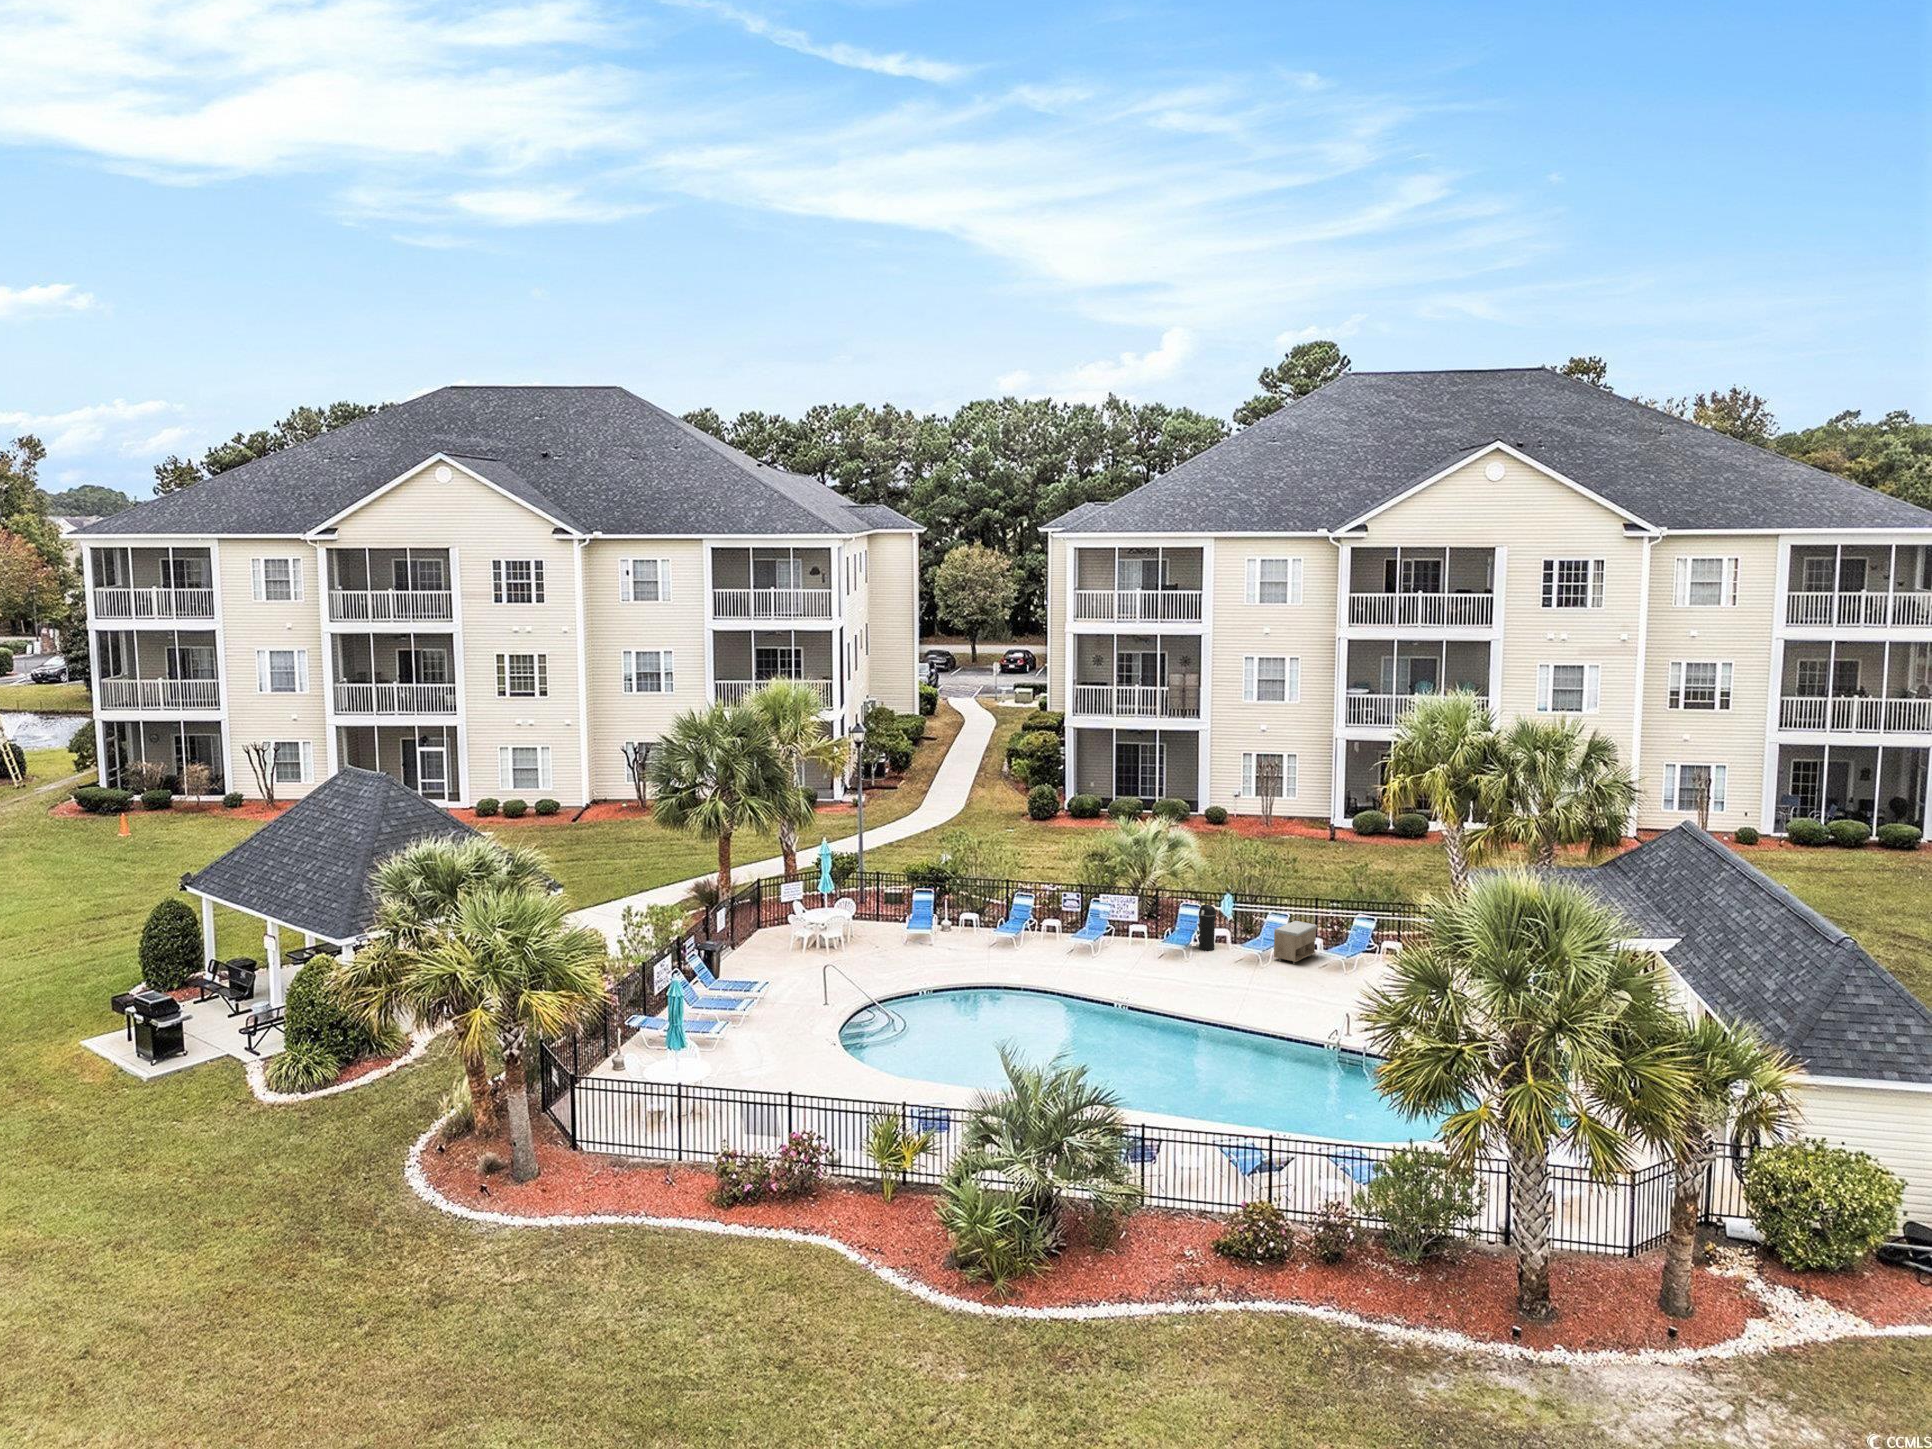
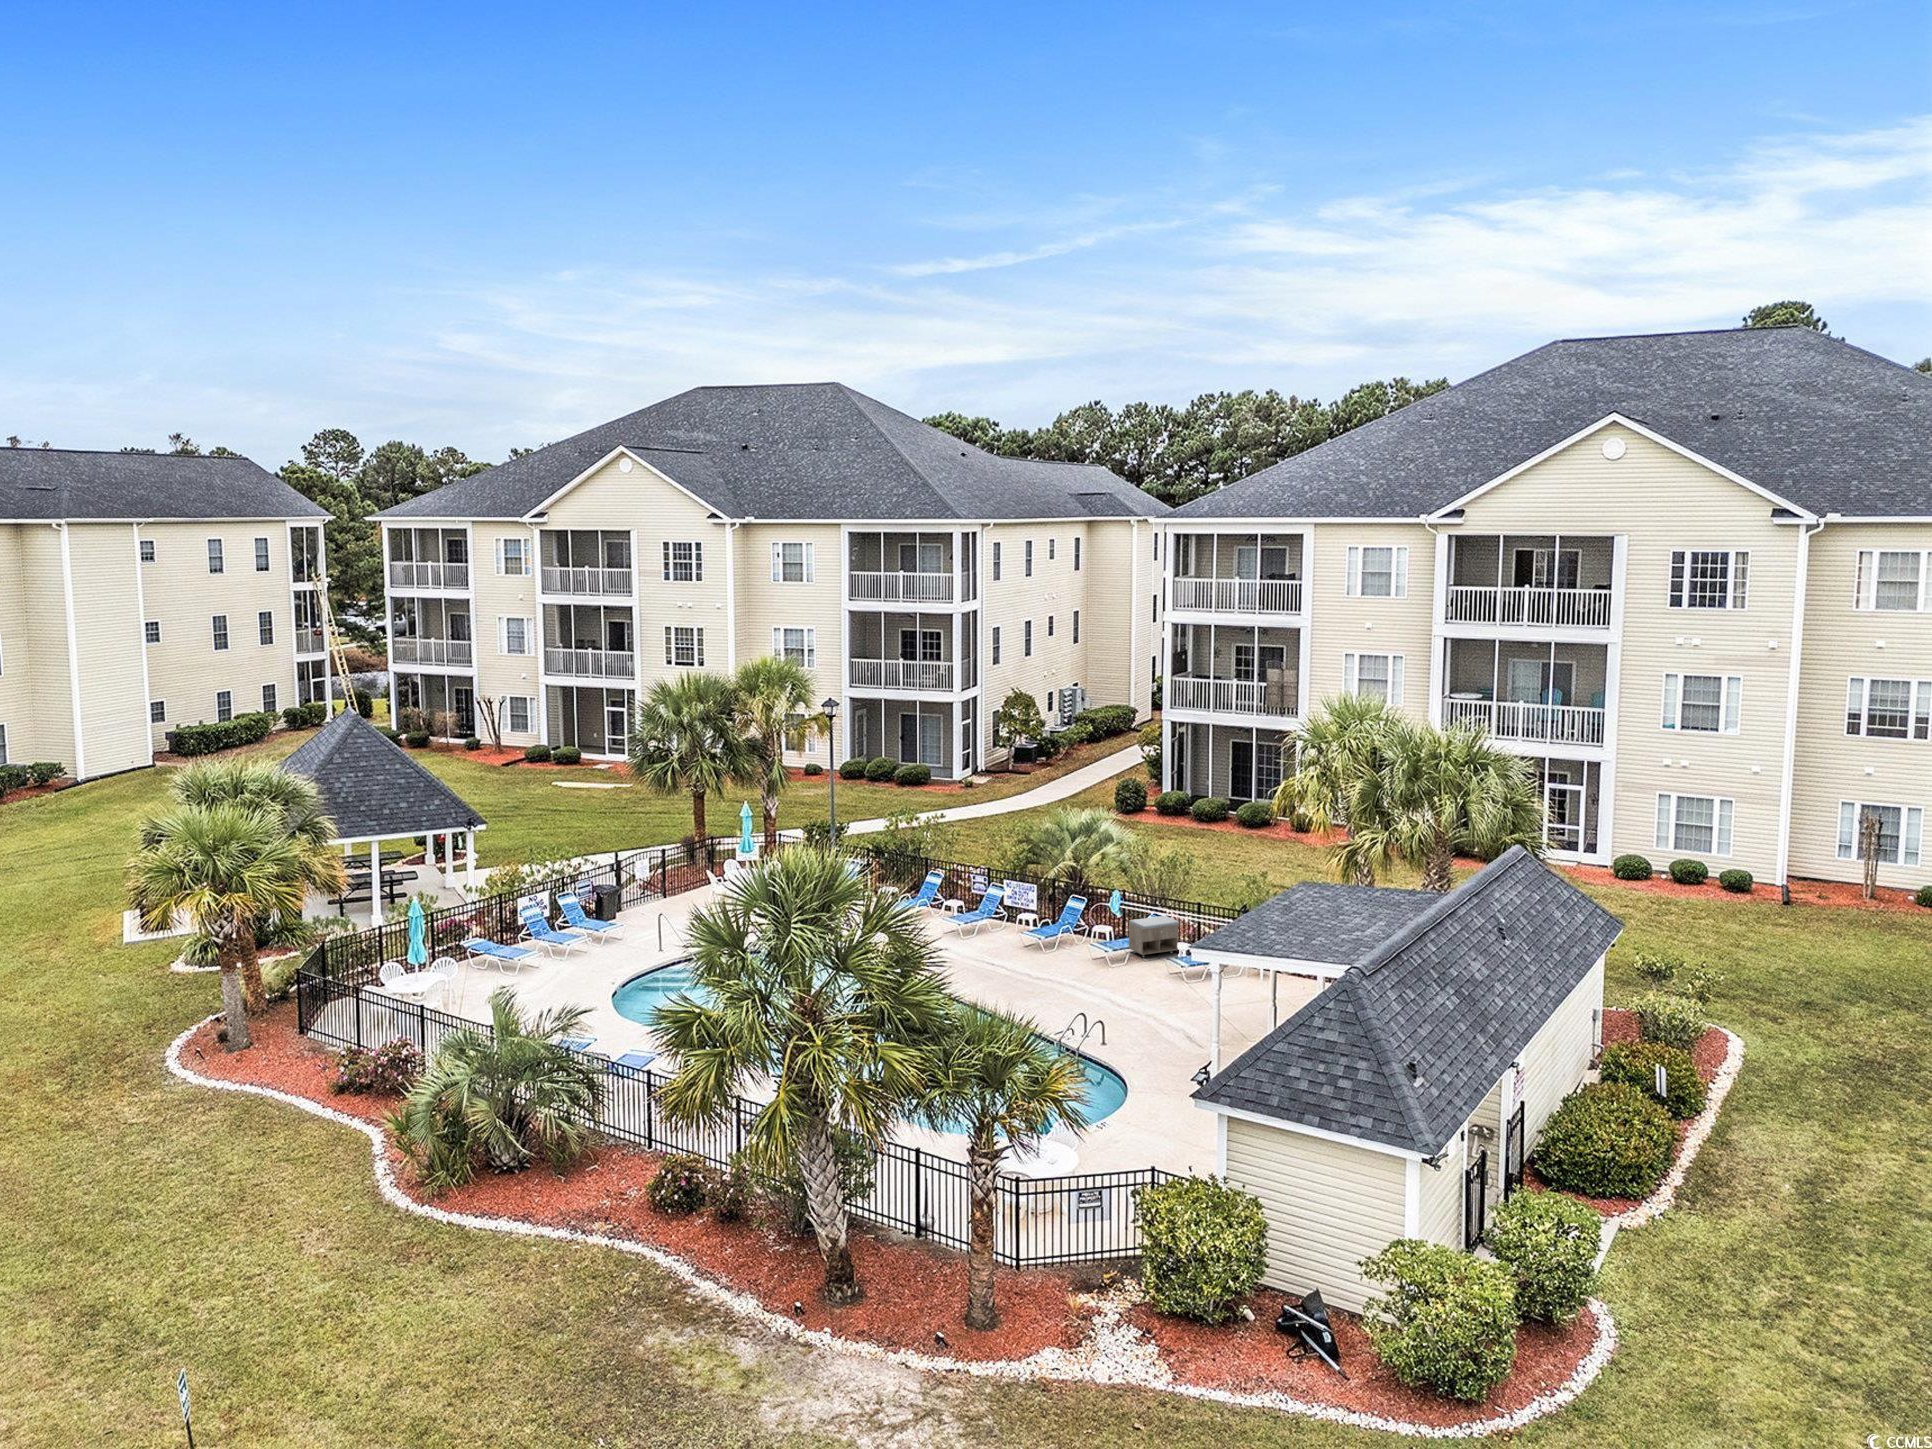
trash can: present [1199,904,1216,951] -> none [1072,890,1090,937]

